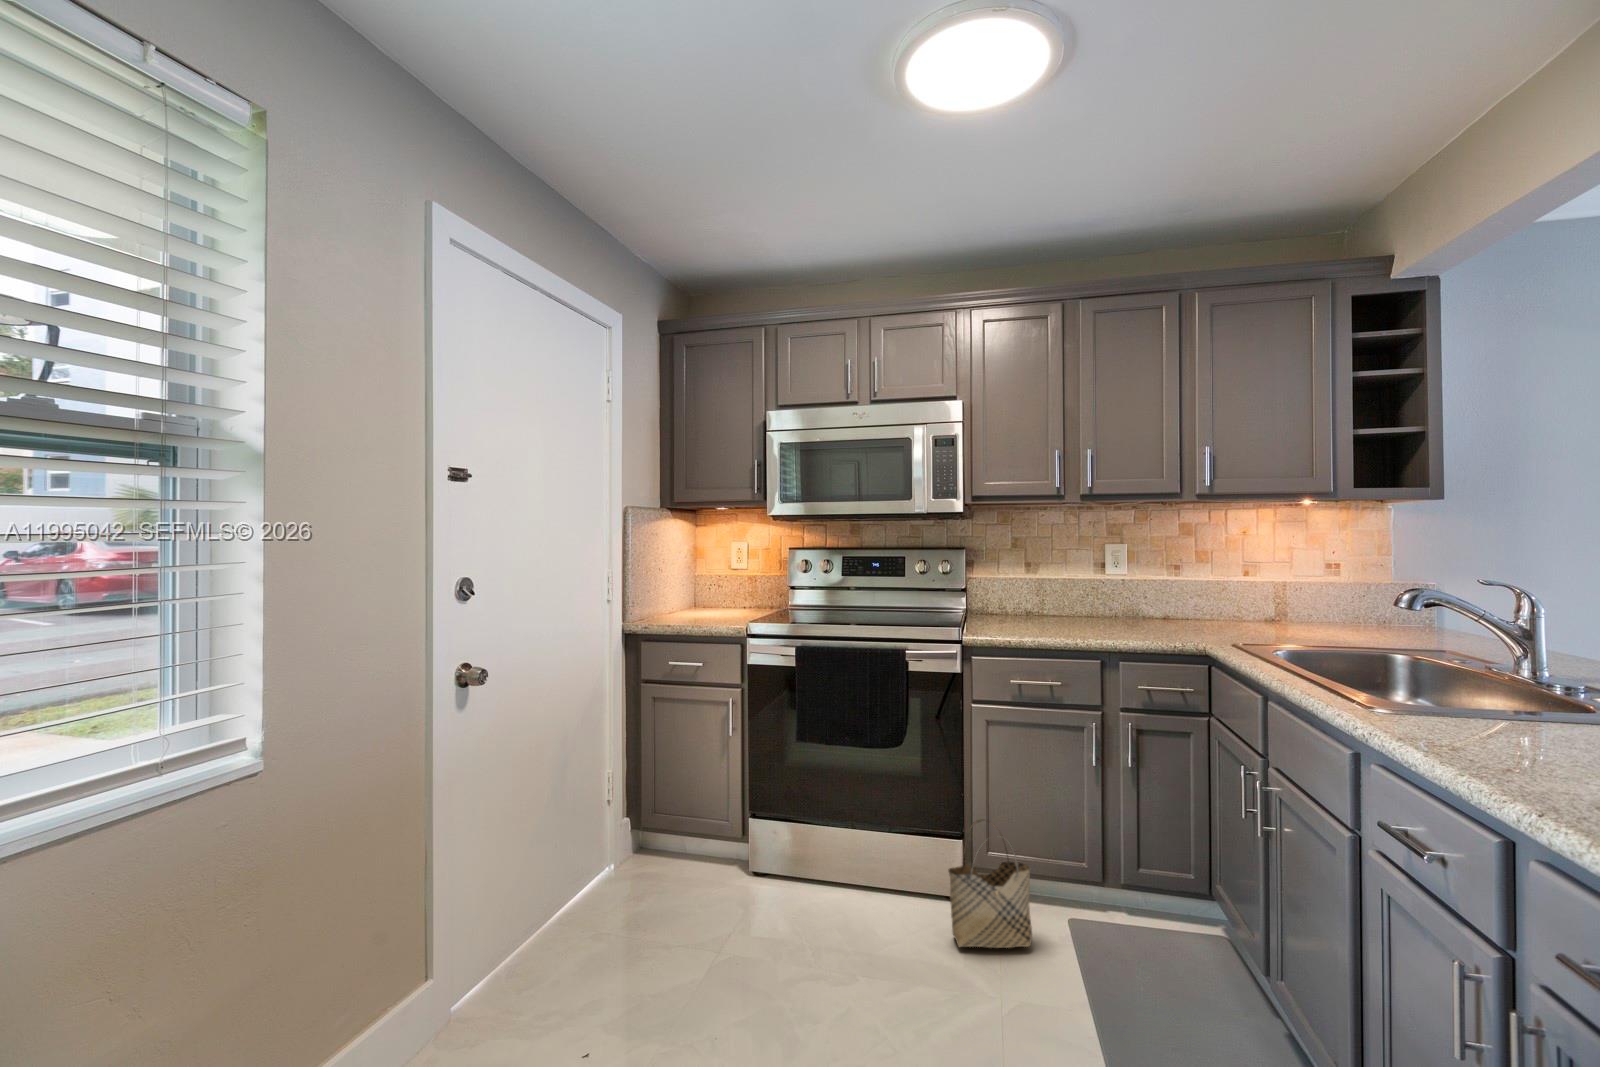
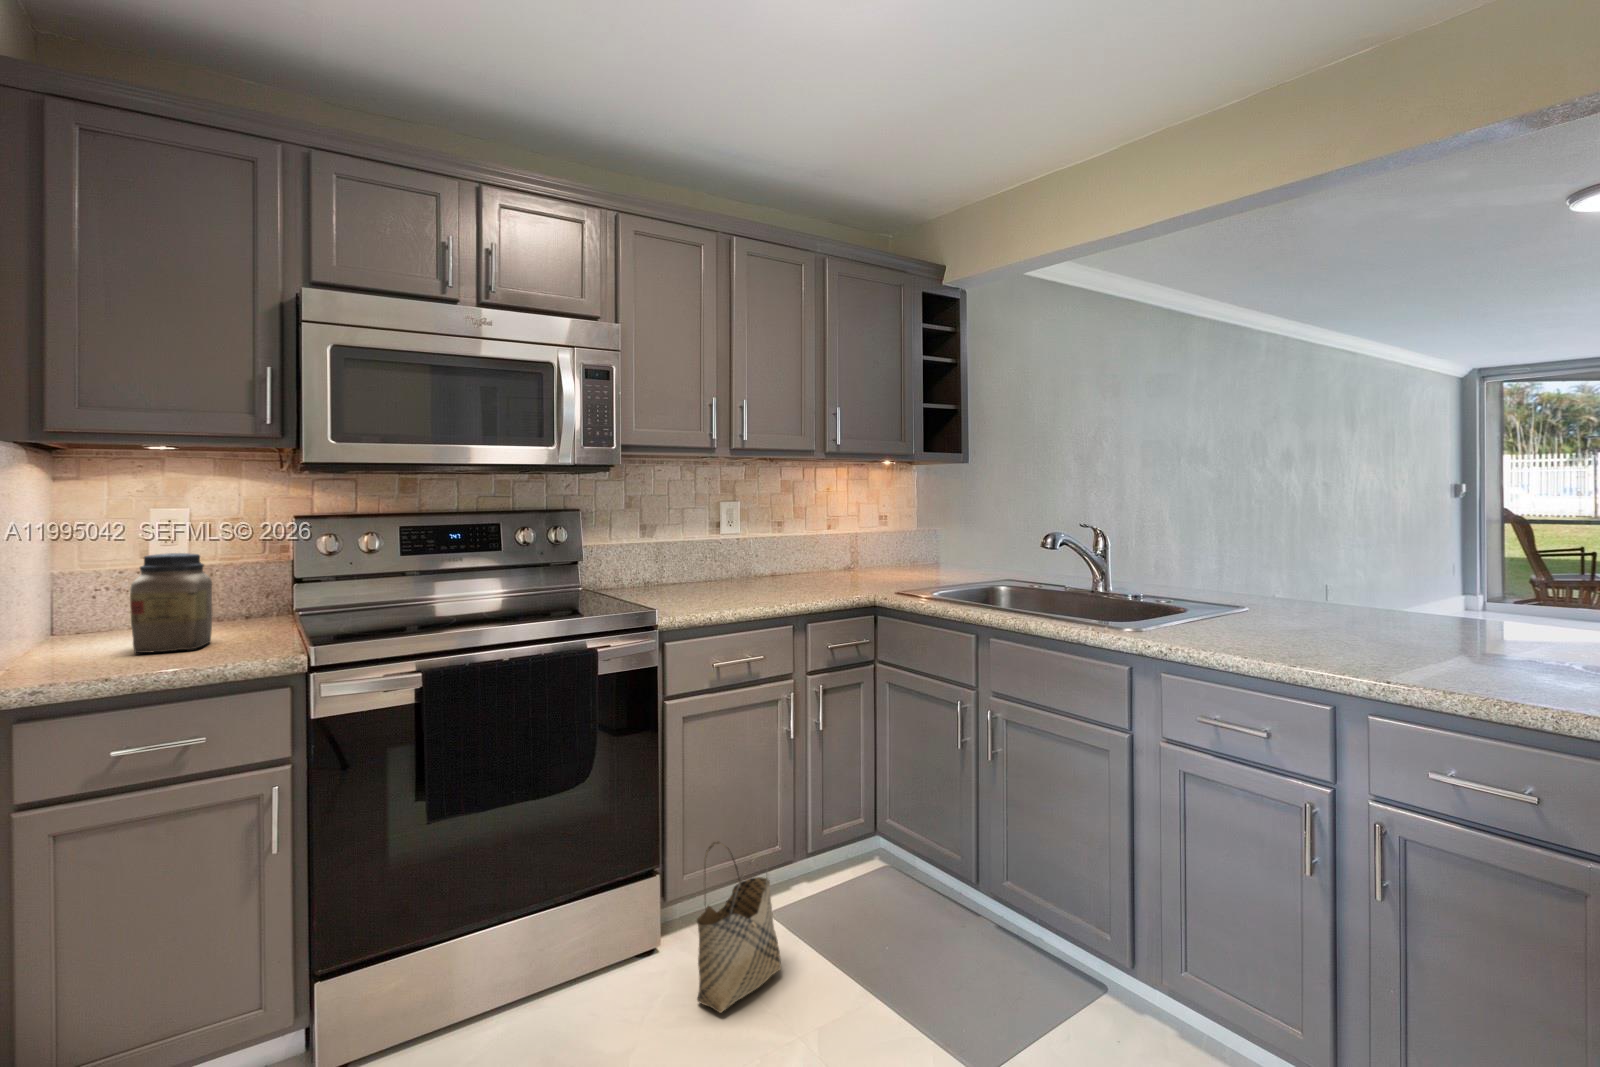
jar: none [696,569,733,619] -> present [130,553,212,653]

